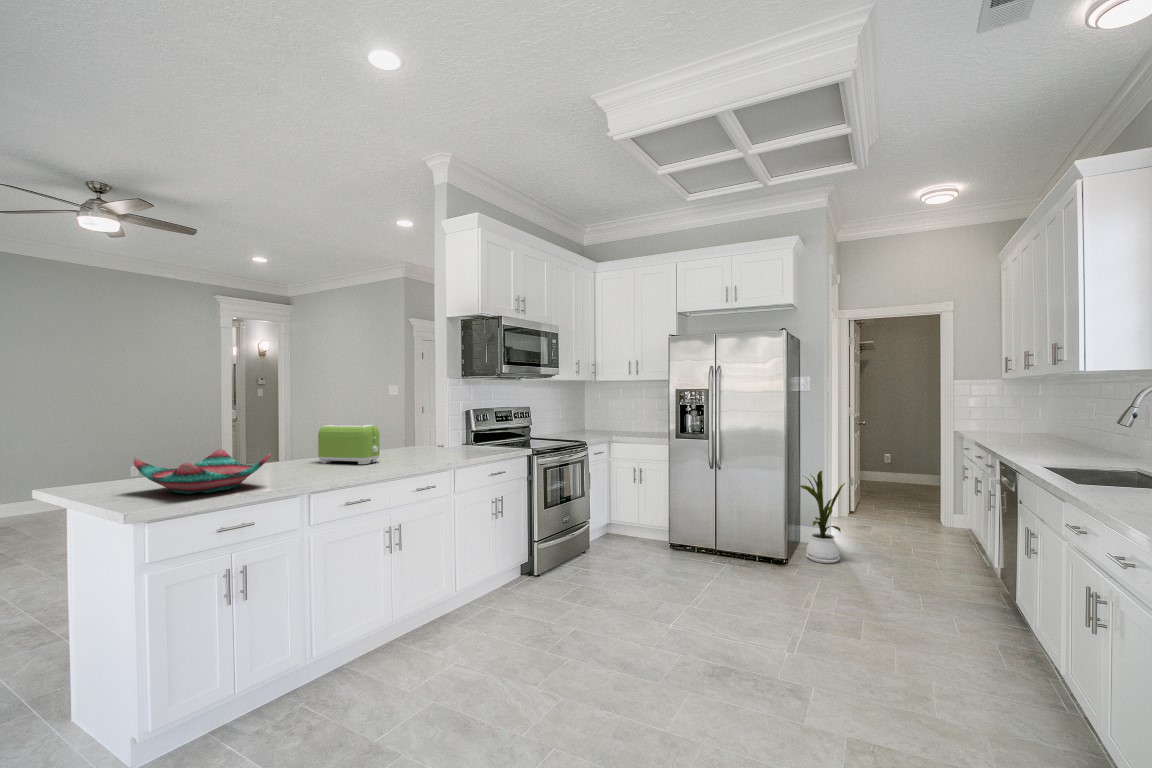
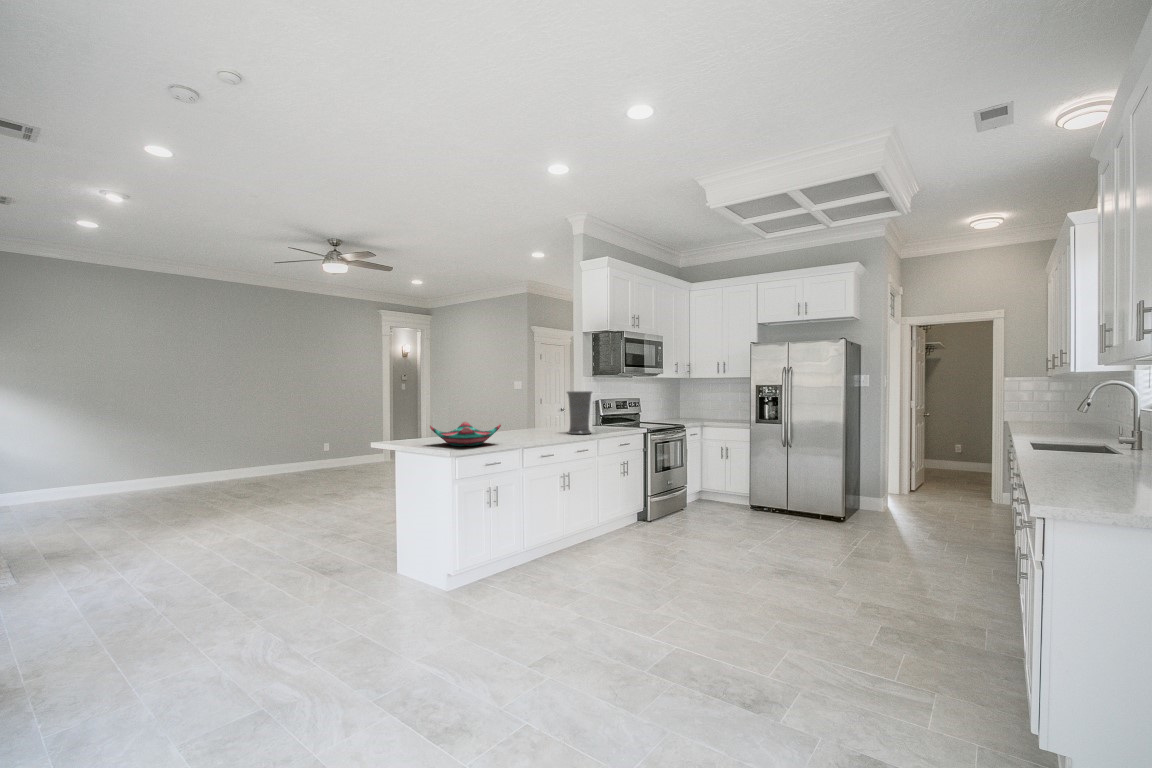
vase: none [409,399,448,462] -> present [567,391,592,434]
toaster: present [318,424,380,464] -> none [509,408,548,435]
house plant: present [800,471,845,563] -> none [857,449,898,523]

